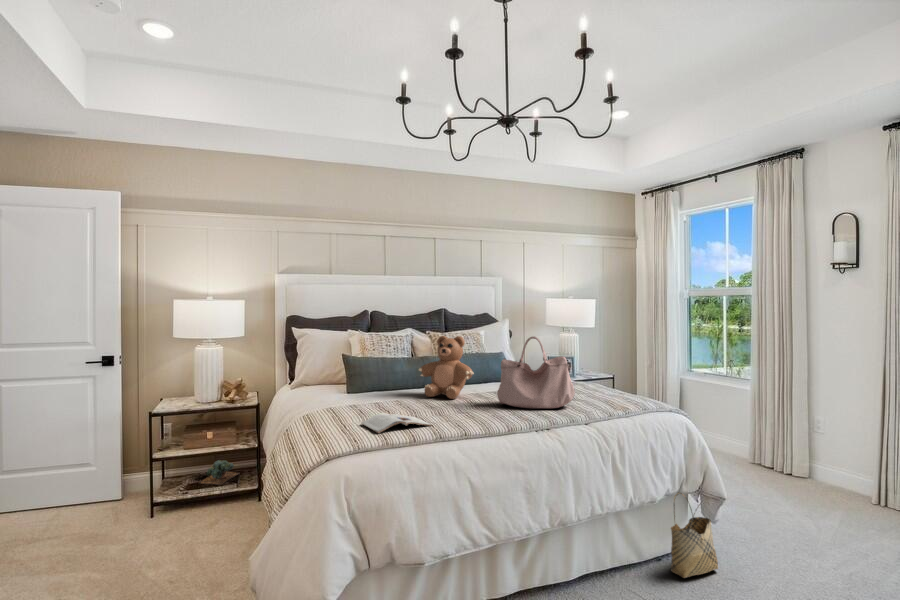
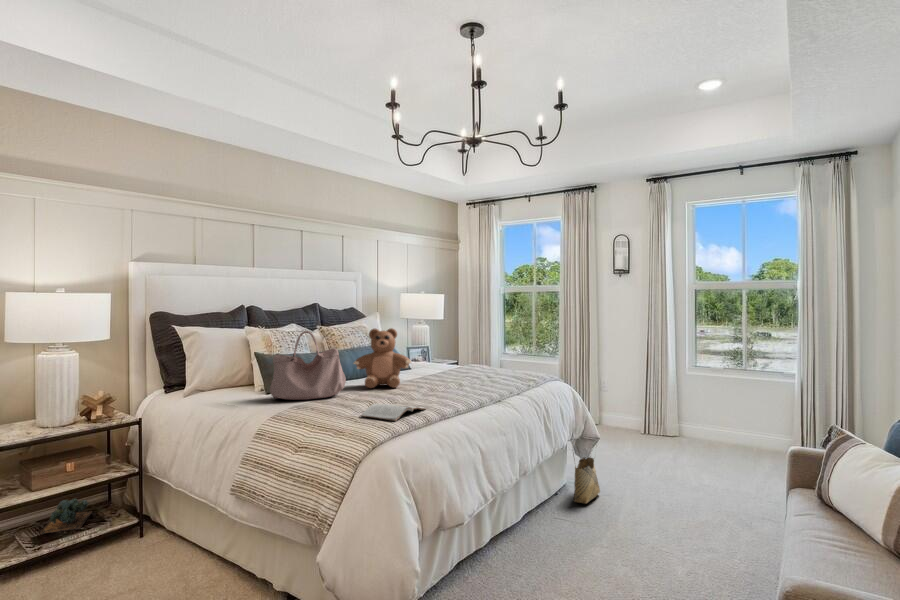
handbag: present [497,336,575,409] -> present [270,331,346,400]

